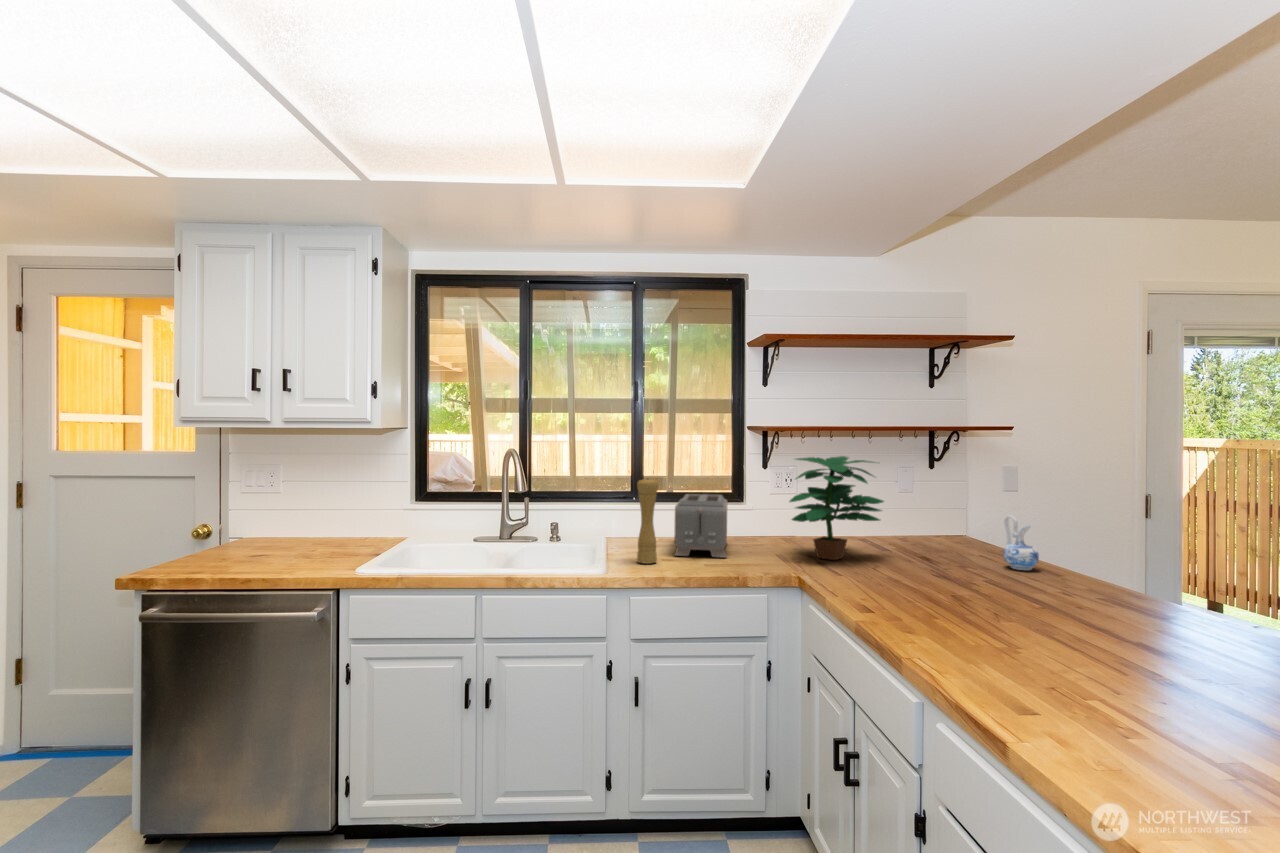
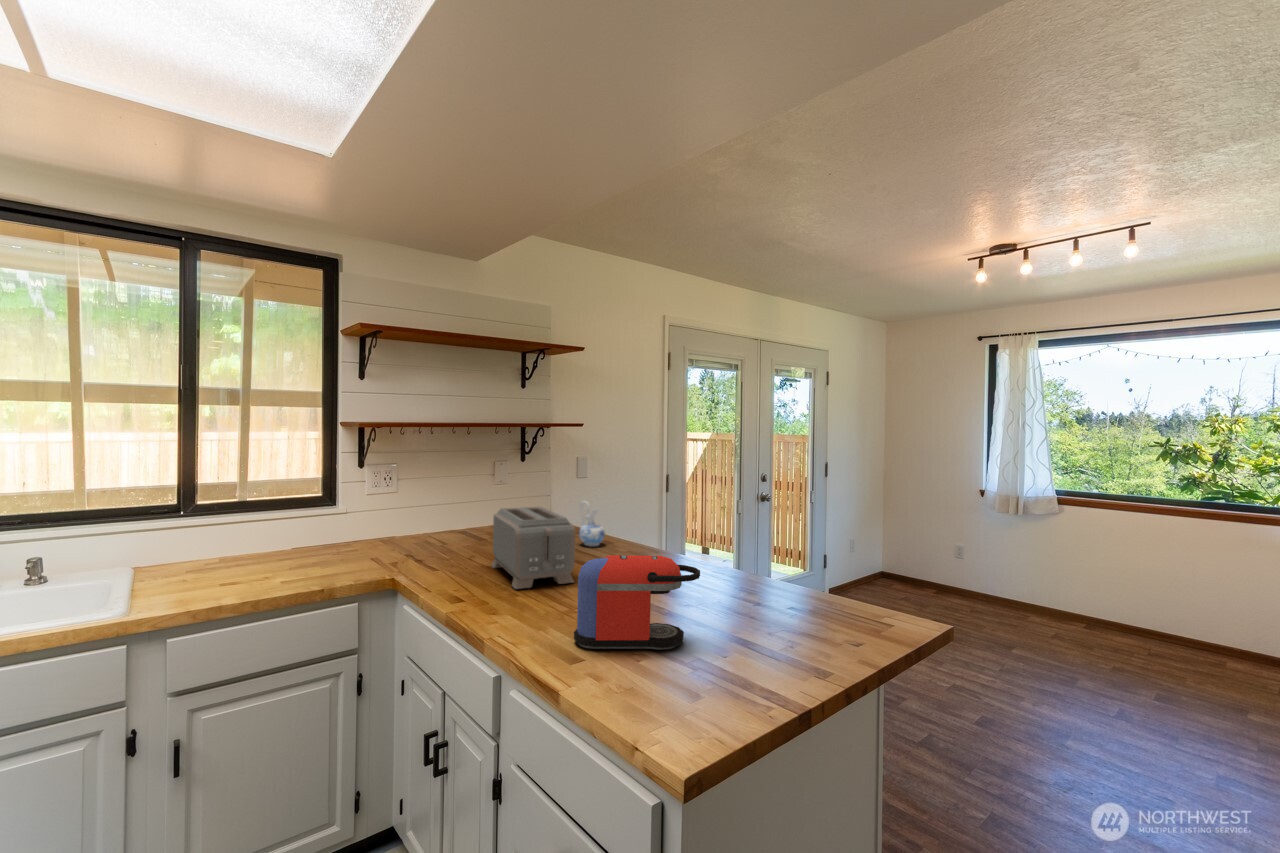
potted plant: present [790,456,884,560] -> none [385,452,482,557]
pepper mill: present [637,478,658,564] -> none [182,486,215,592]
toaster: present [674,494,727,558] -> present [492,507,575,589]
coffee maker: none [991,563,1166,682] -> present [574,555,700,650]

